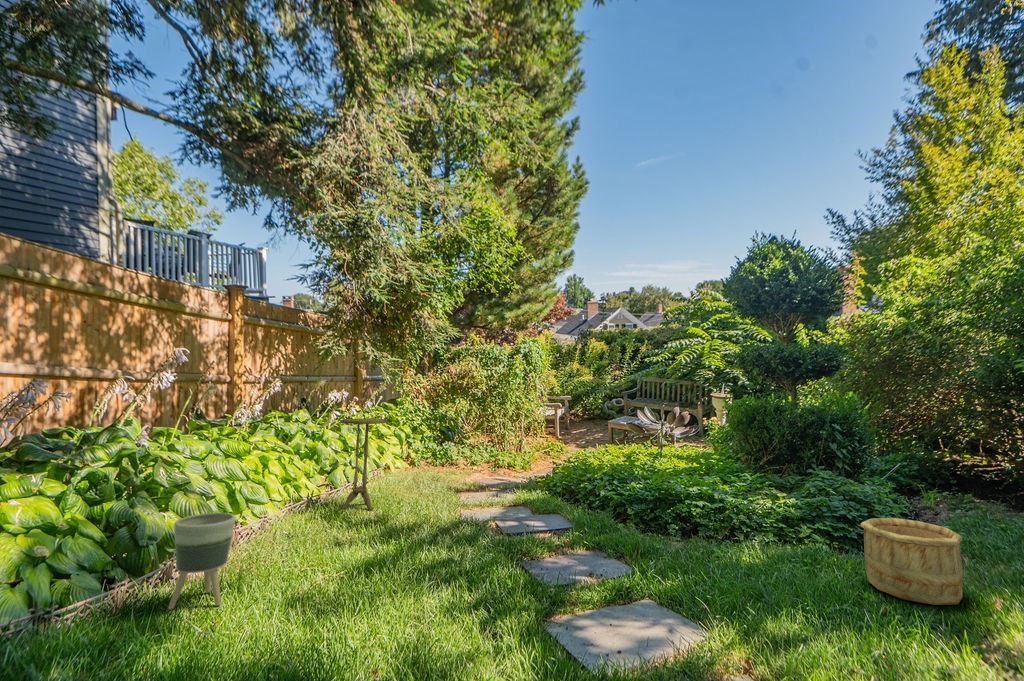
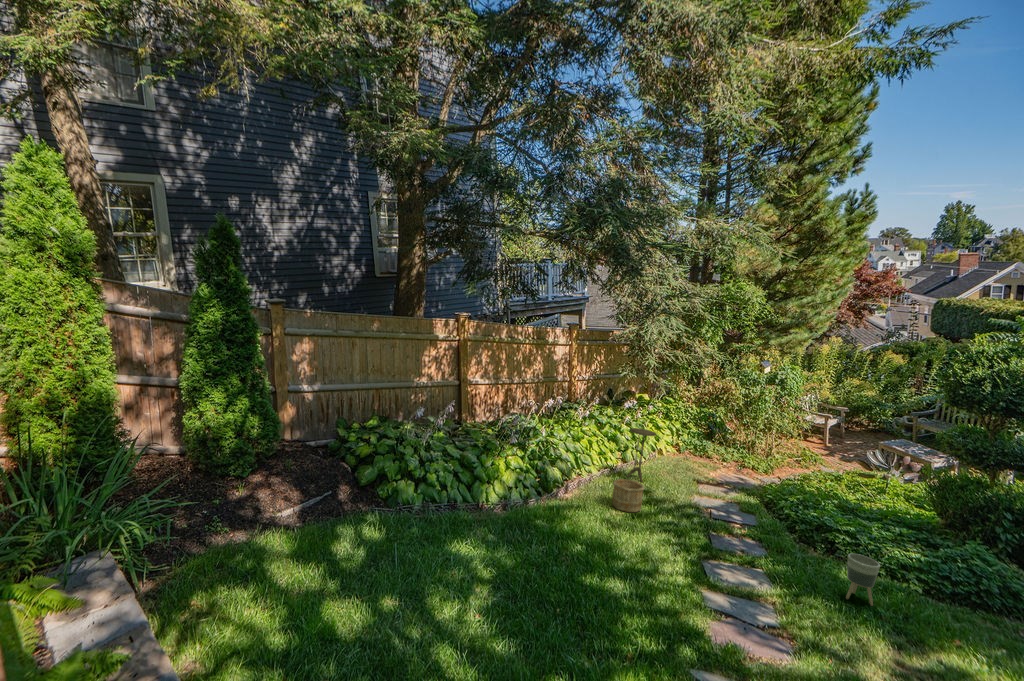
planter: present [168,513,235,609] -> present [846,554,880,606]
wooden bucket: present [860,518,963,605] -> present [612,479,644,512]

